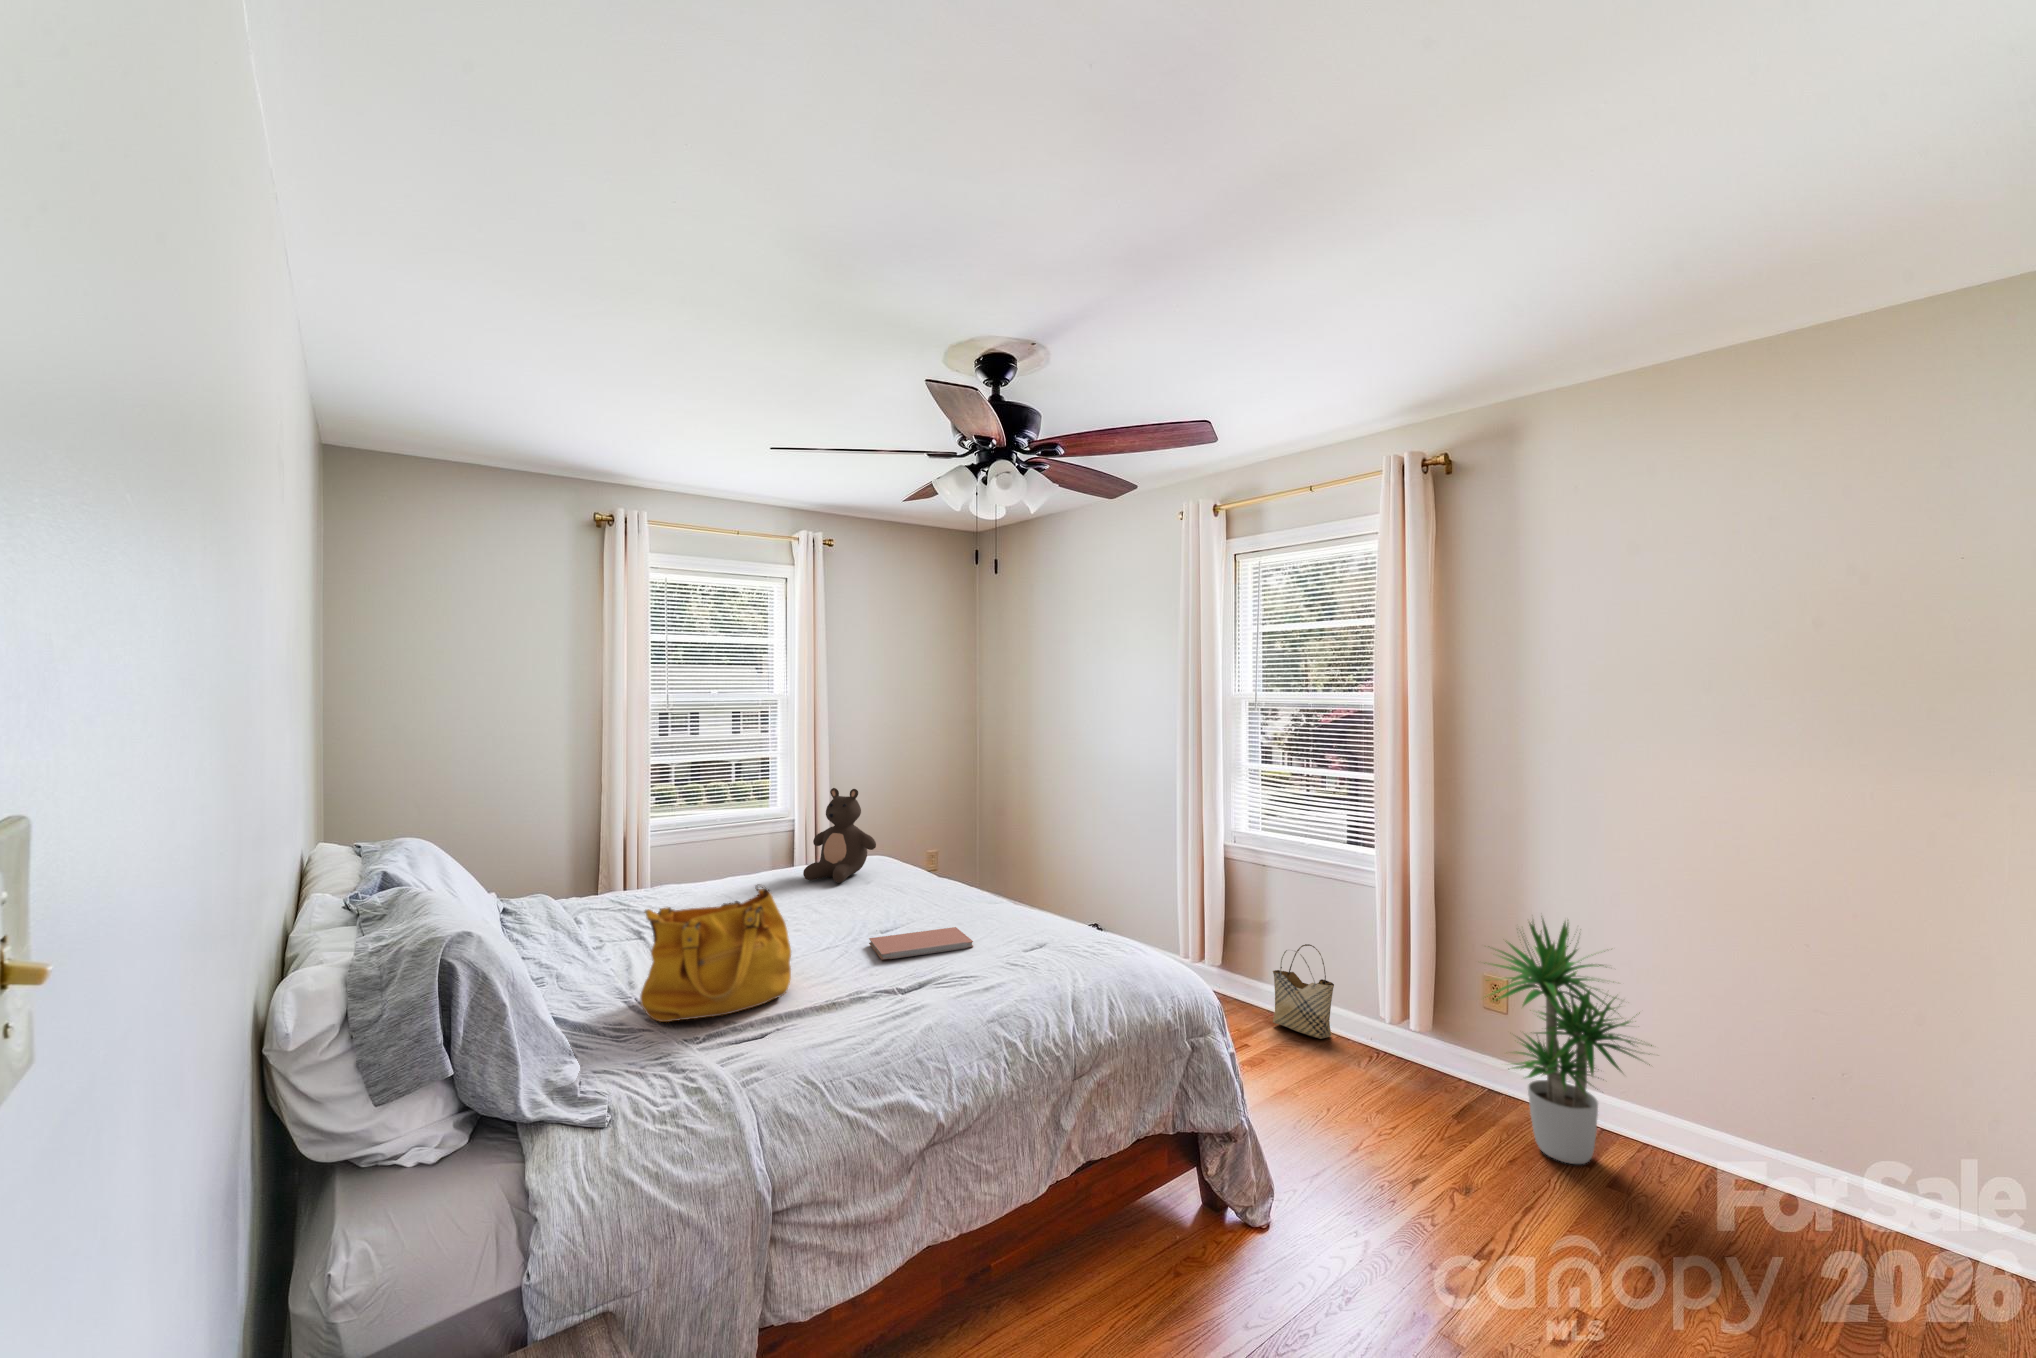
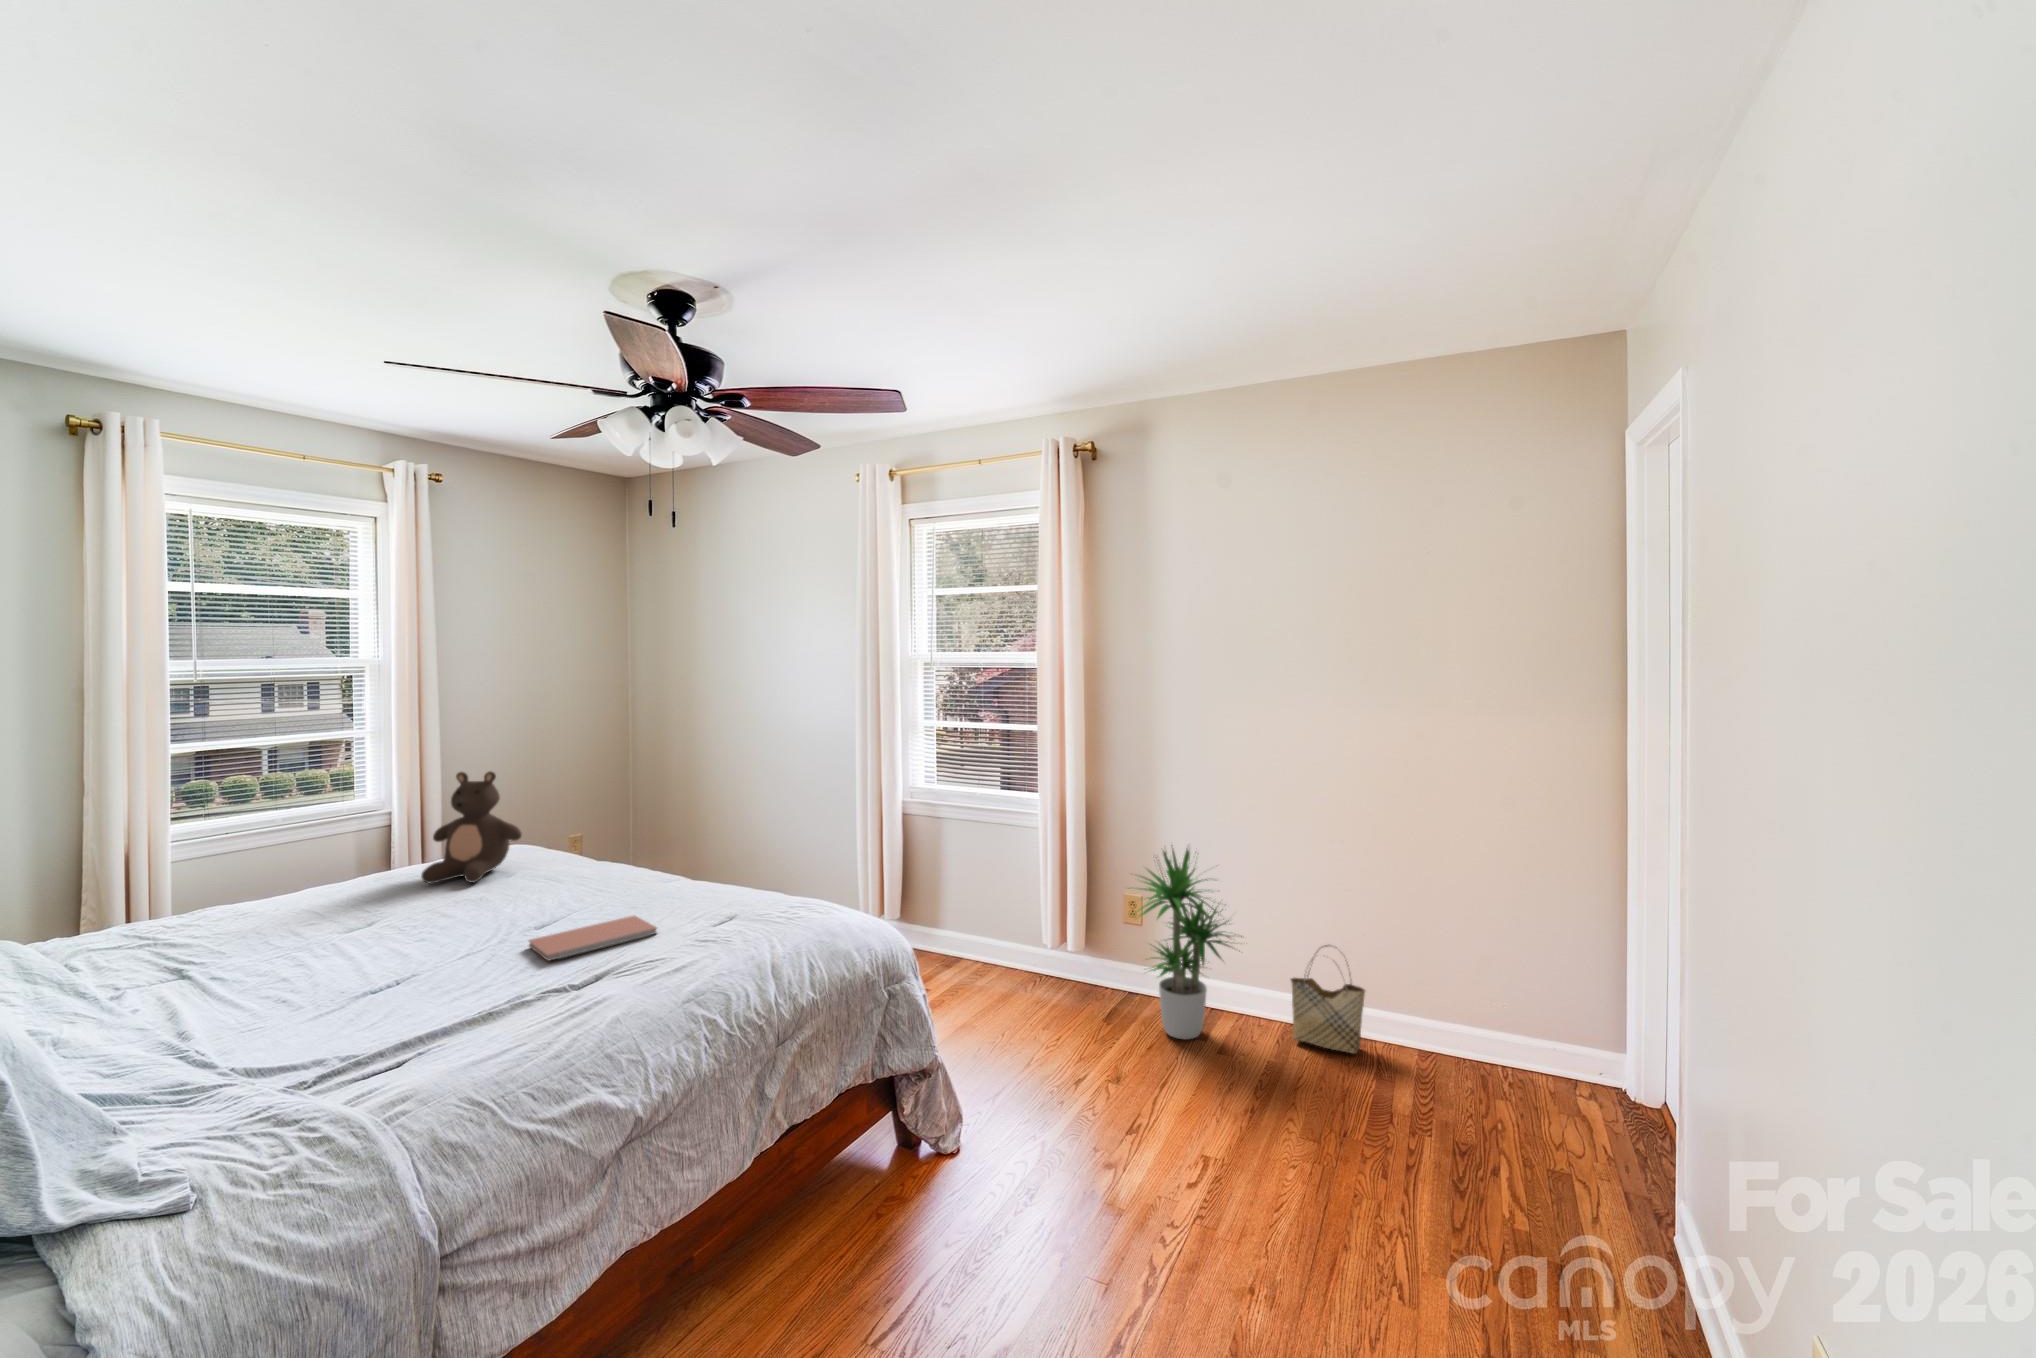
handbag: present [640,884,791,1022] -> none [208,894,431,1076]
woven basket: present [1273,944,1334,1039] -> present [1291,945,1365,1054]

